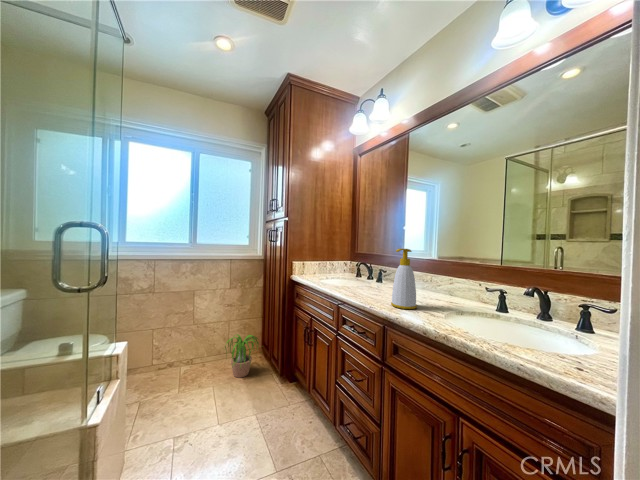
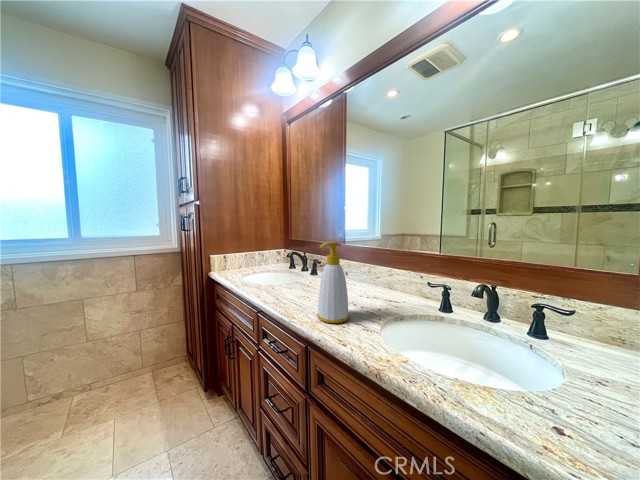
potted plant: present [225,334,259,378] -> none [128,345,187,400]

